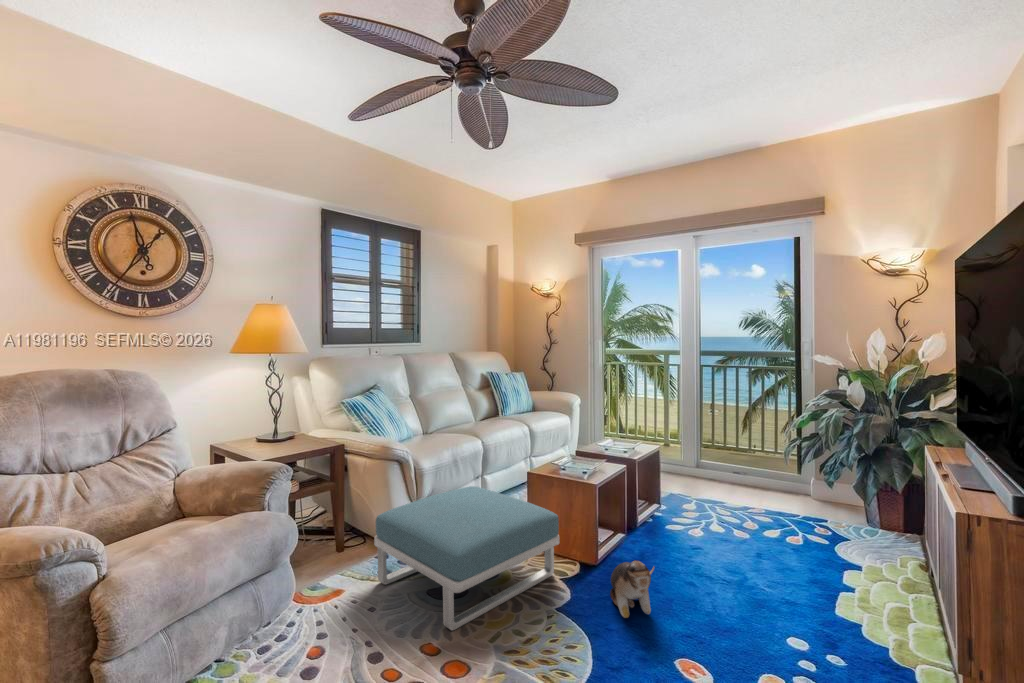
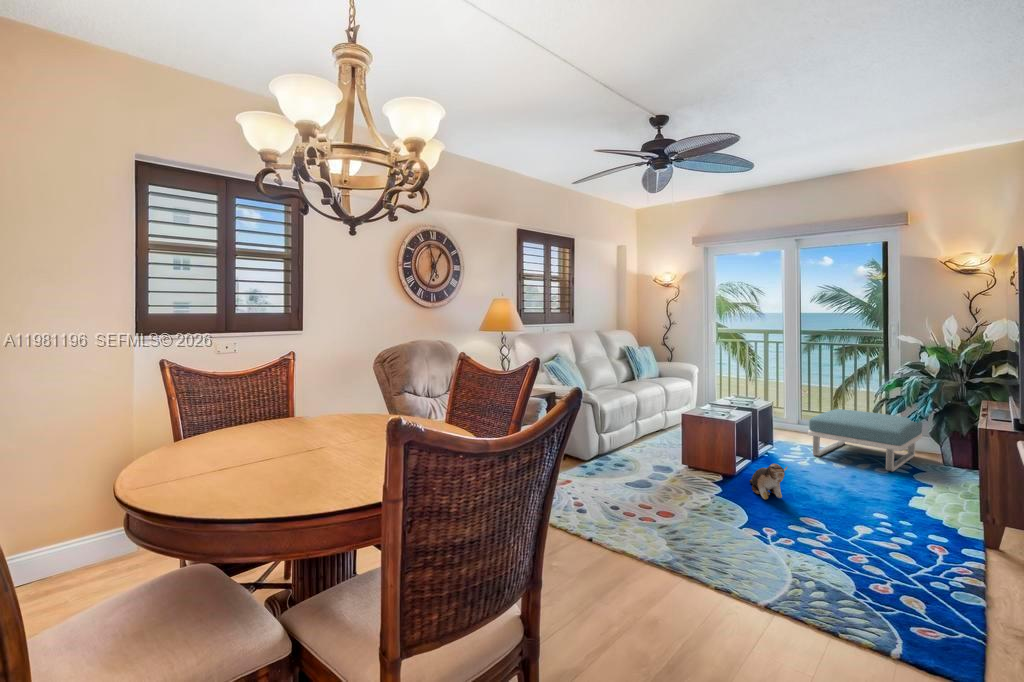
footstool: present [374,486,560,630] -> present [808,409,922,471]

